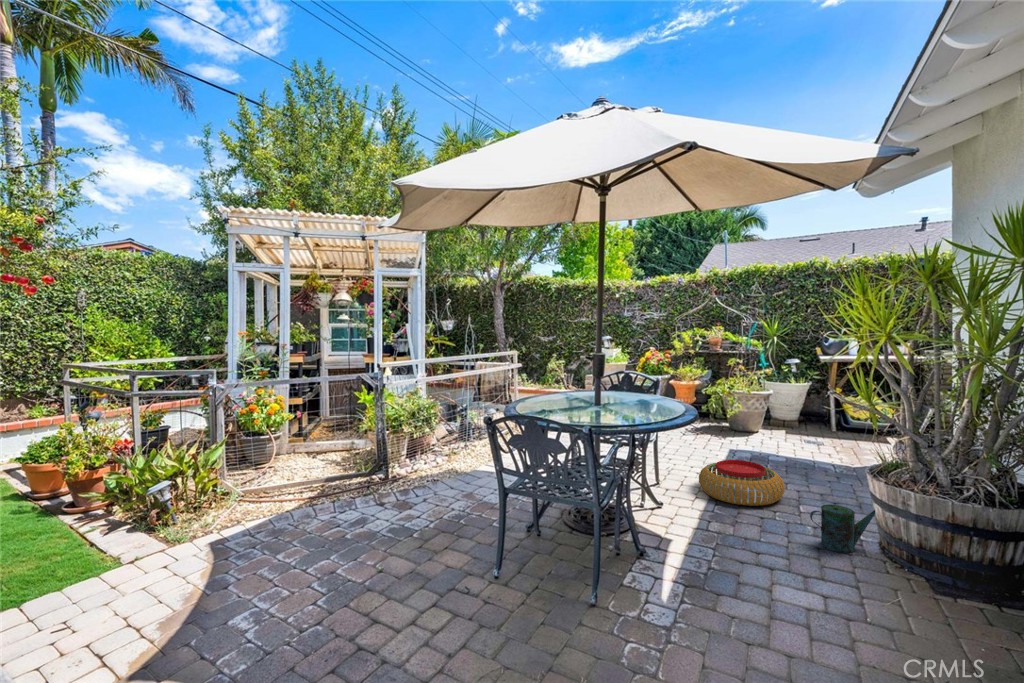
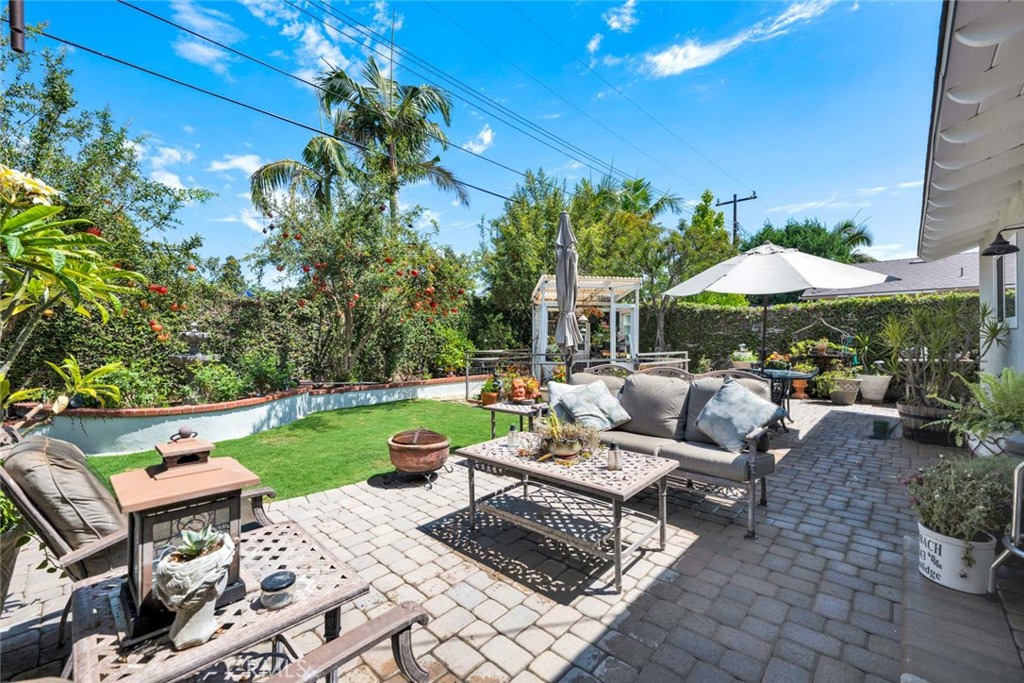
pouf: present [699,460,785,506] -> none [811,407,859,427]

